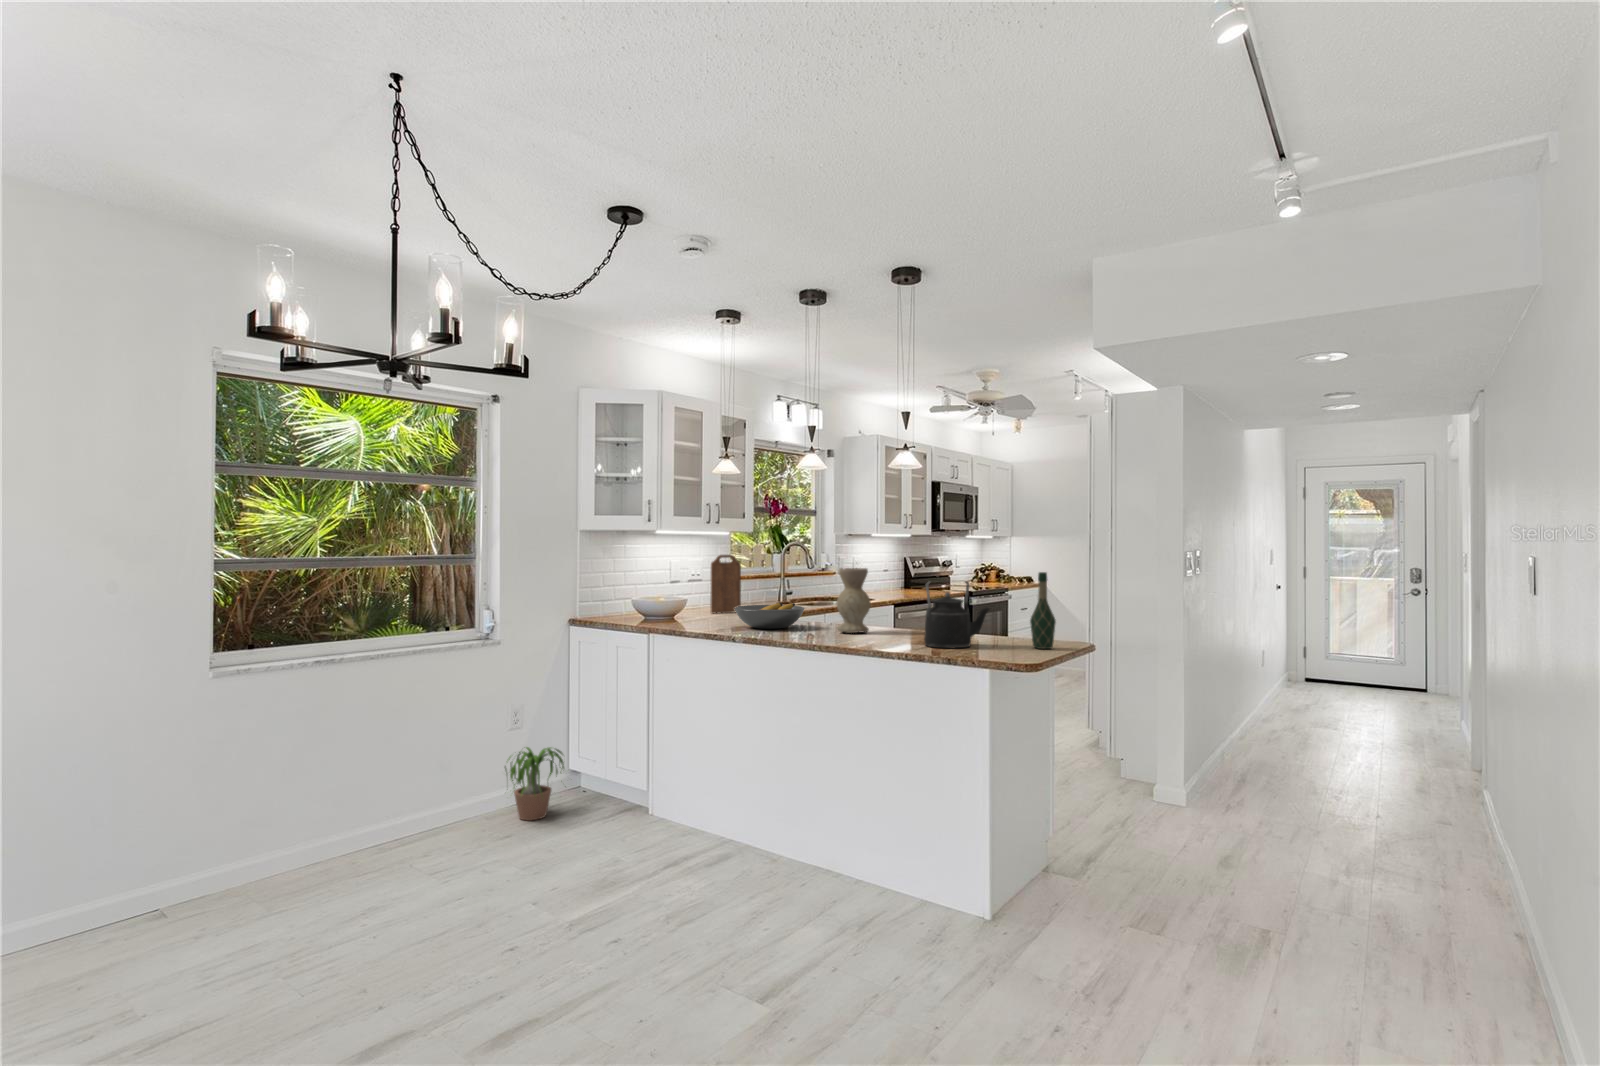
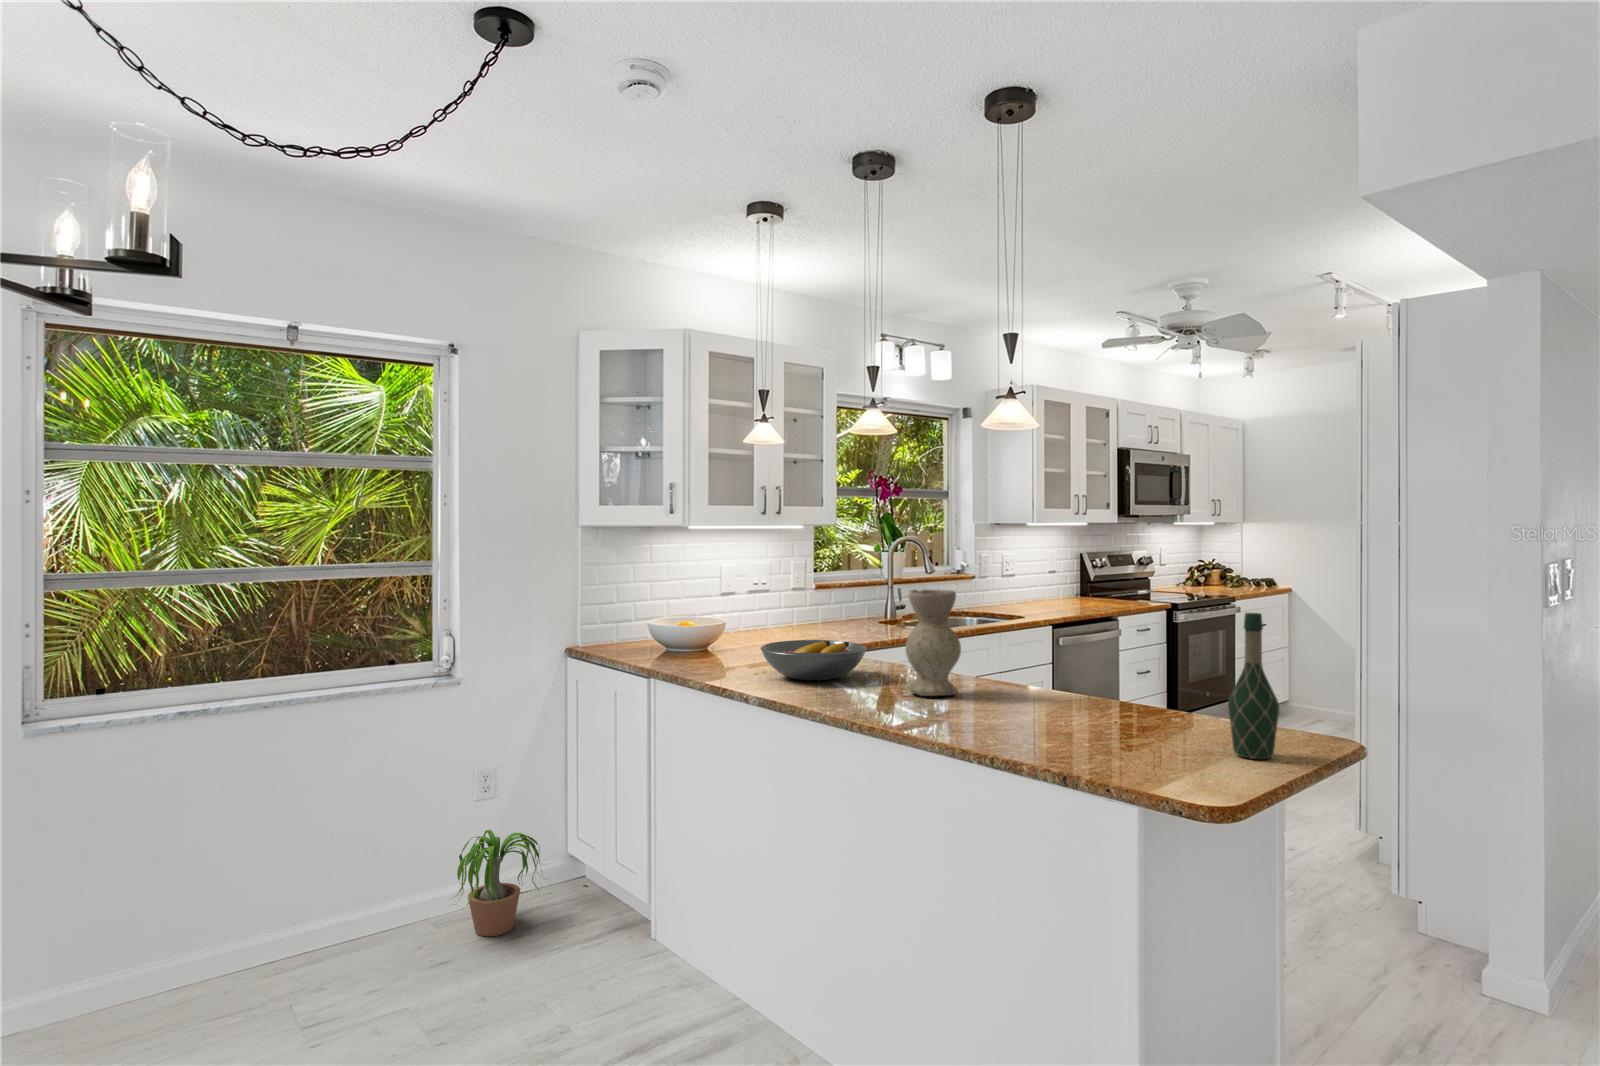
cutting board: present [710,555,741,613] -> none [766,559,811,642]
kettle: present [924,581,989,648] -> none [1028,623,1152,749]

